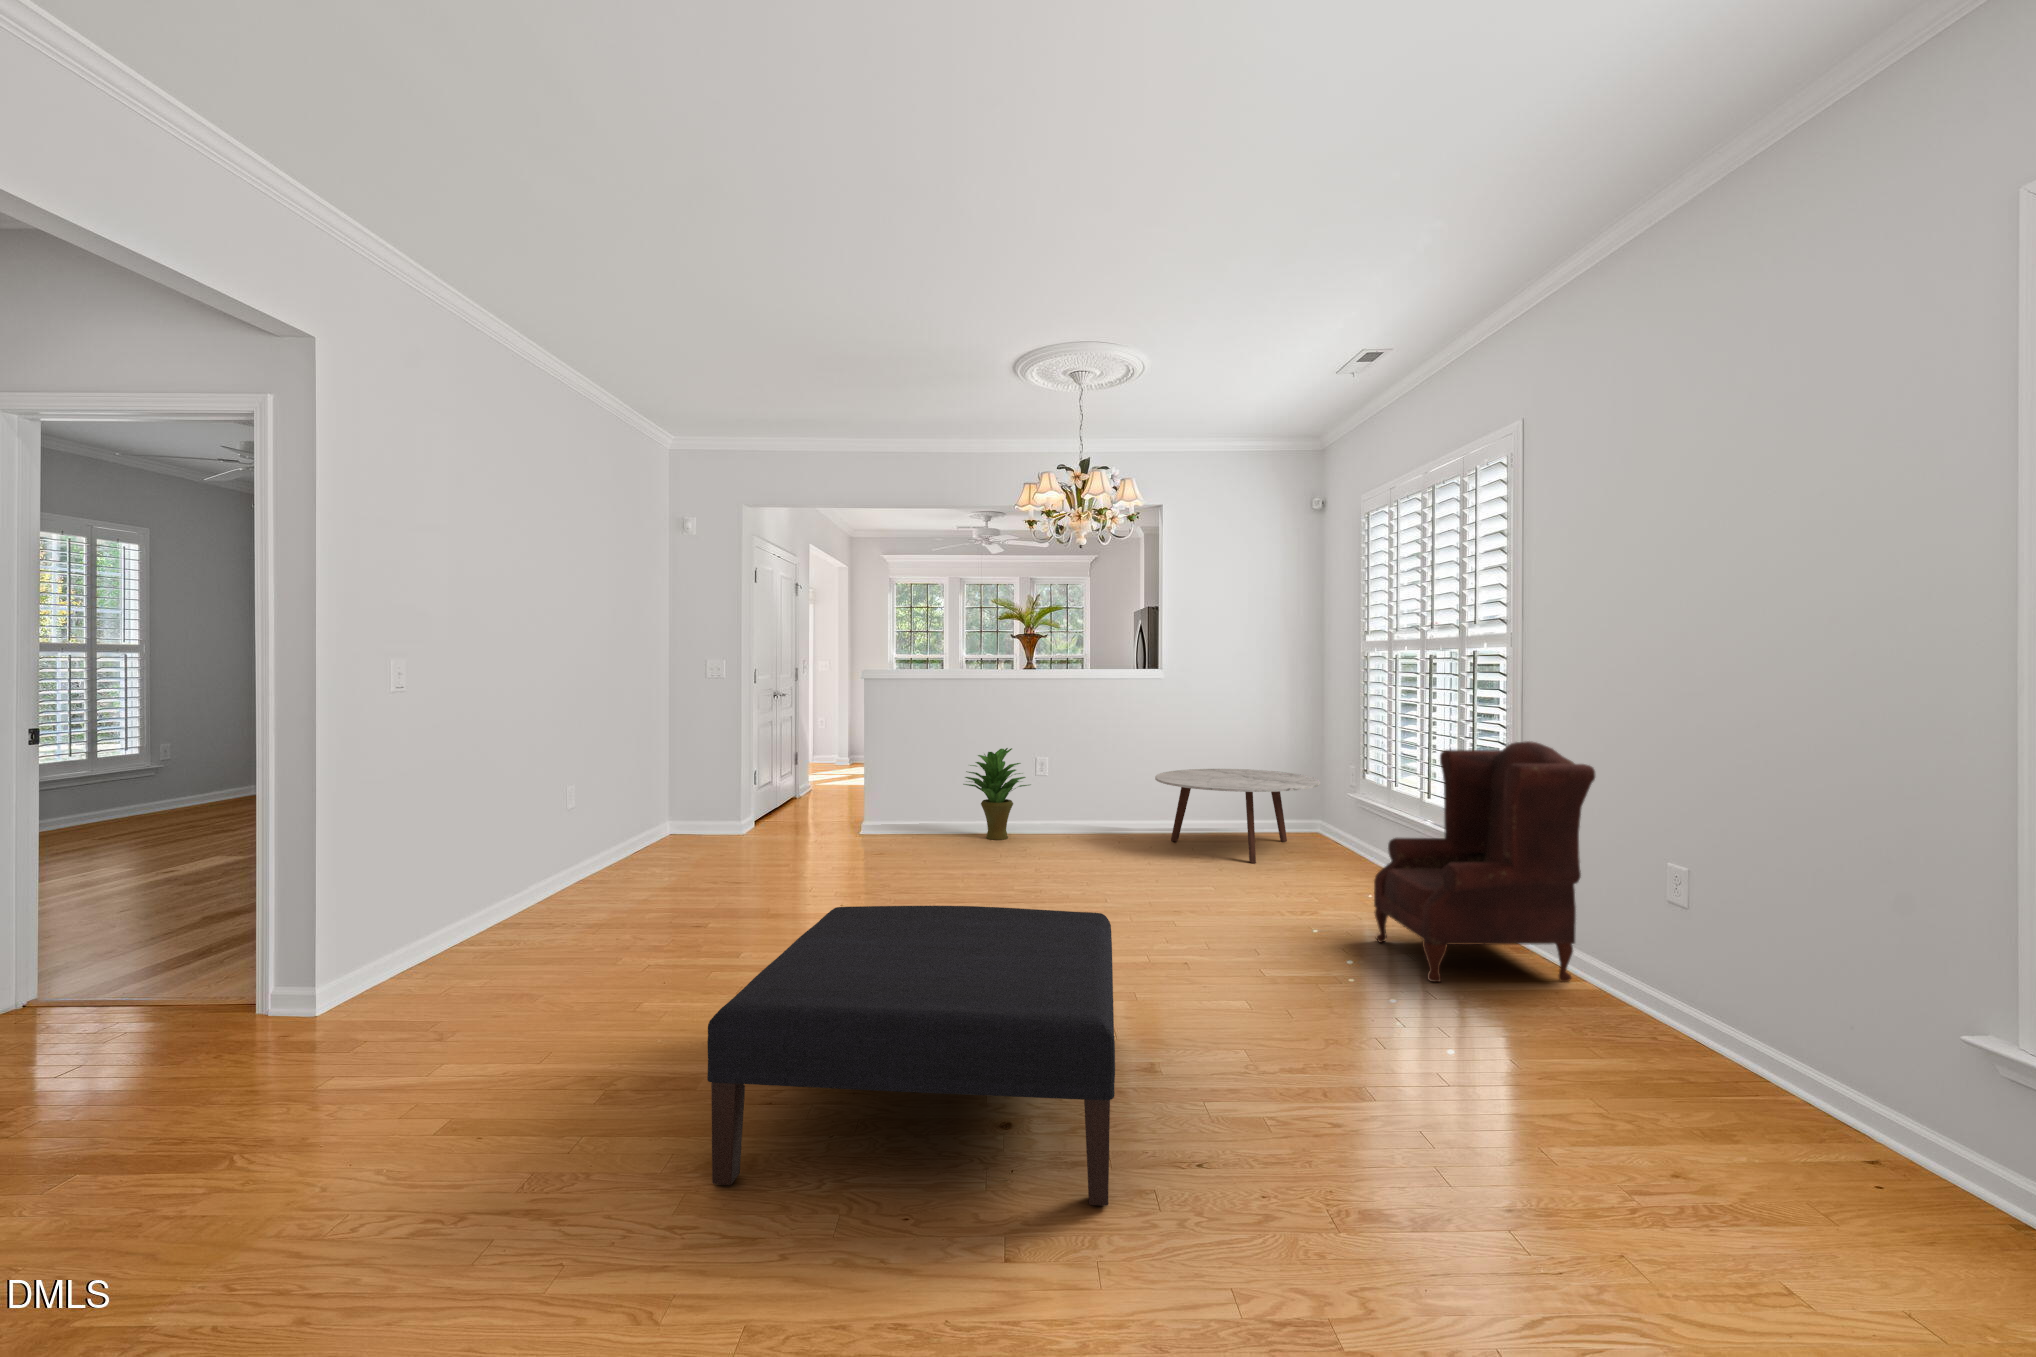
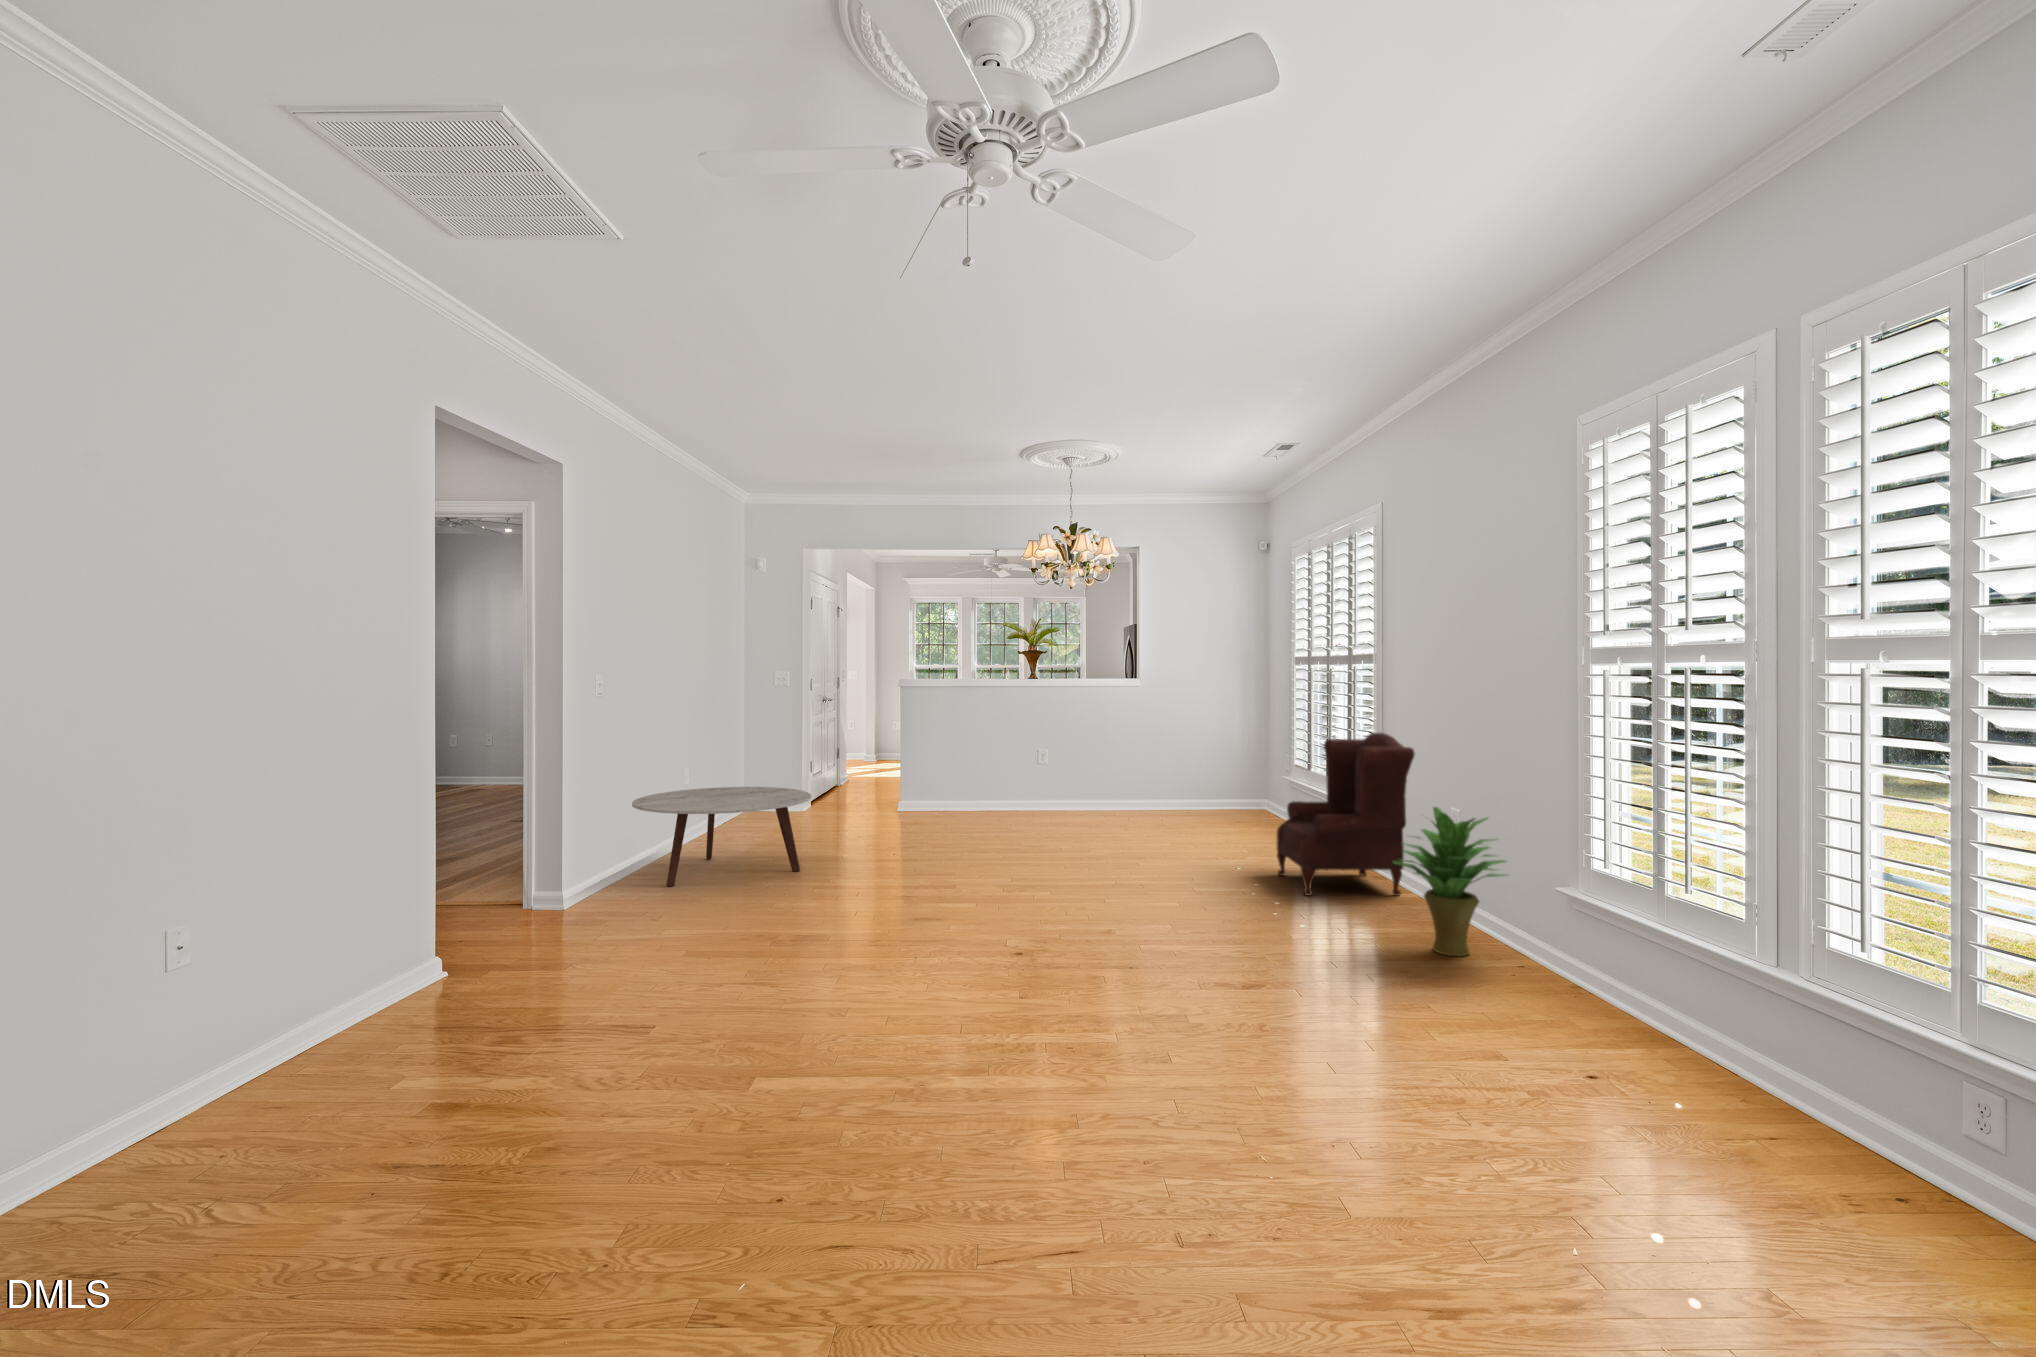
potted plant: present [963,748,1031,840] -> present [1393,807,1507,956]
coffee table: present [1155,769,1320,863] -> present [632,787,811,887]
ottoman: present [707,906,1115,1206] -> none [850,836,1084,983]

